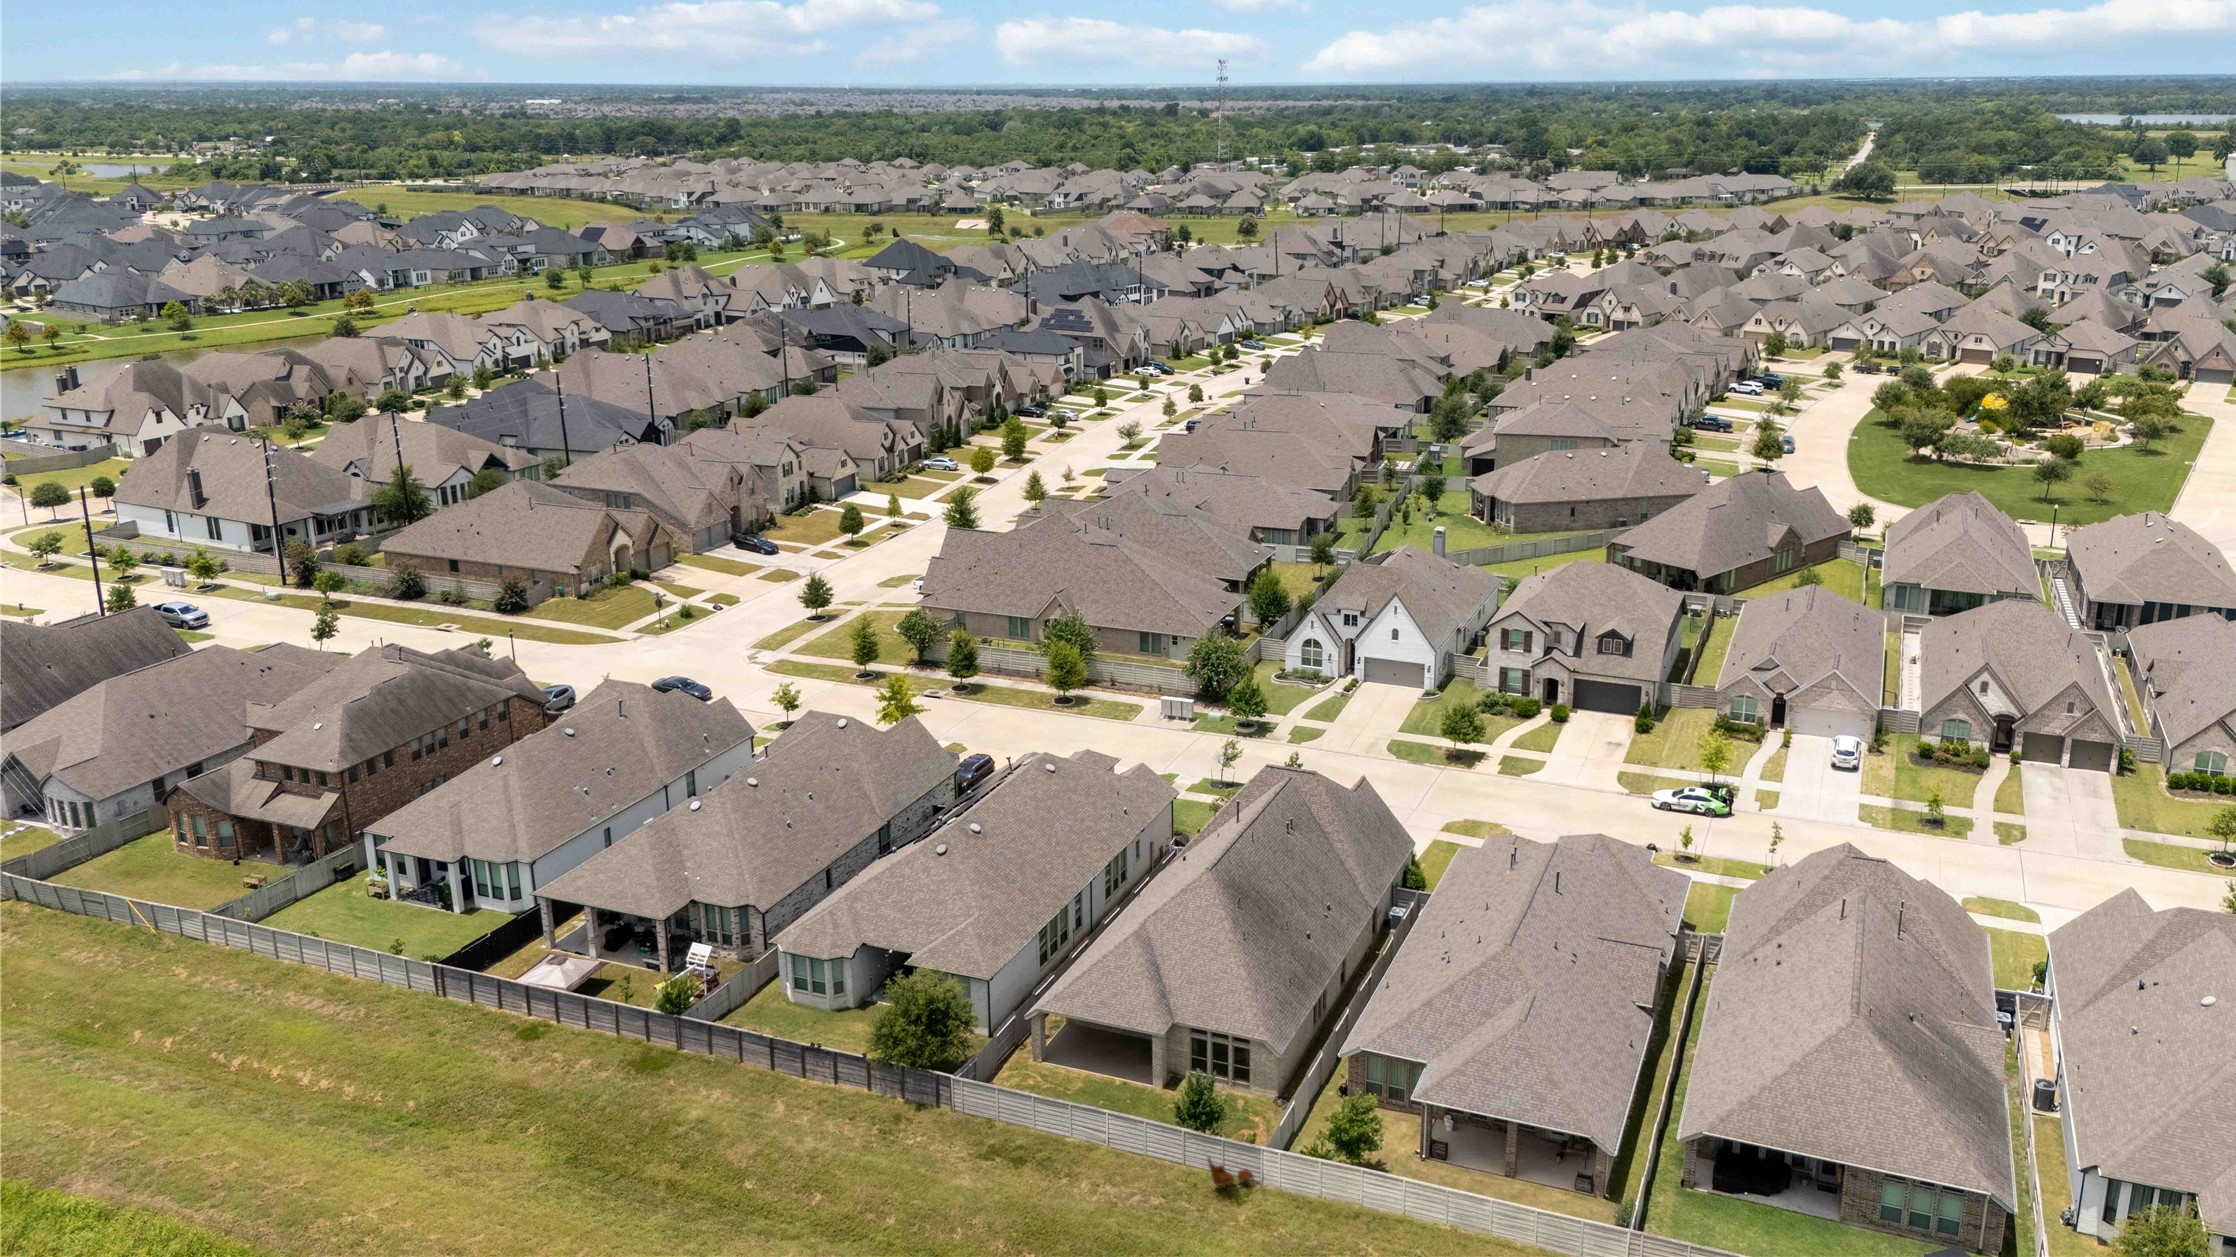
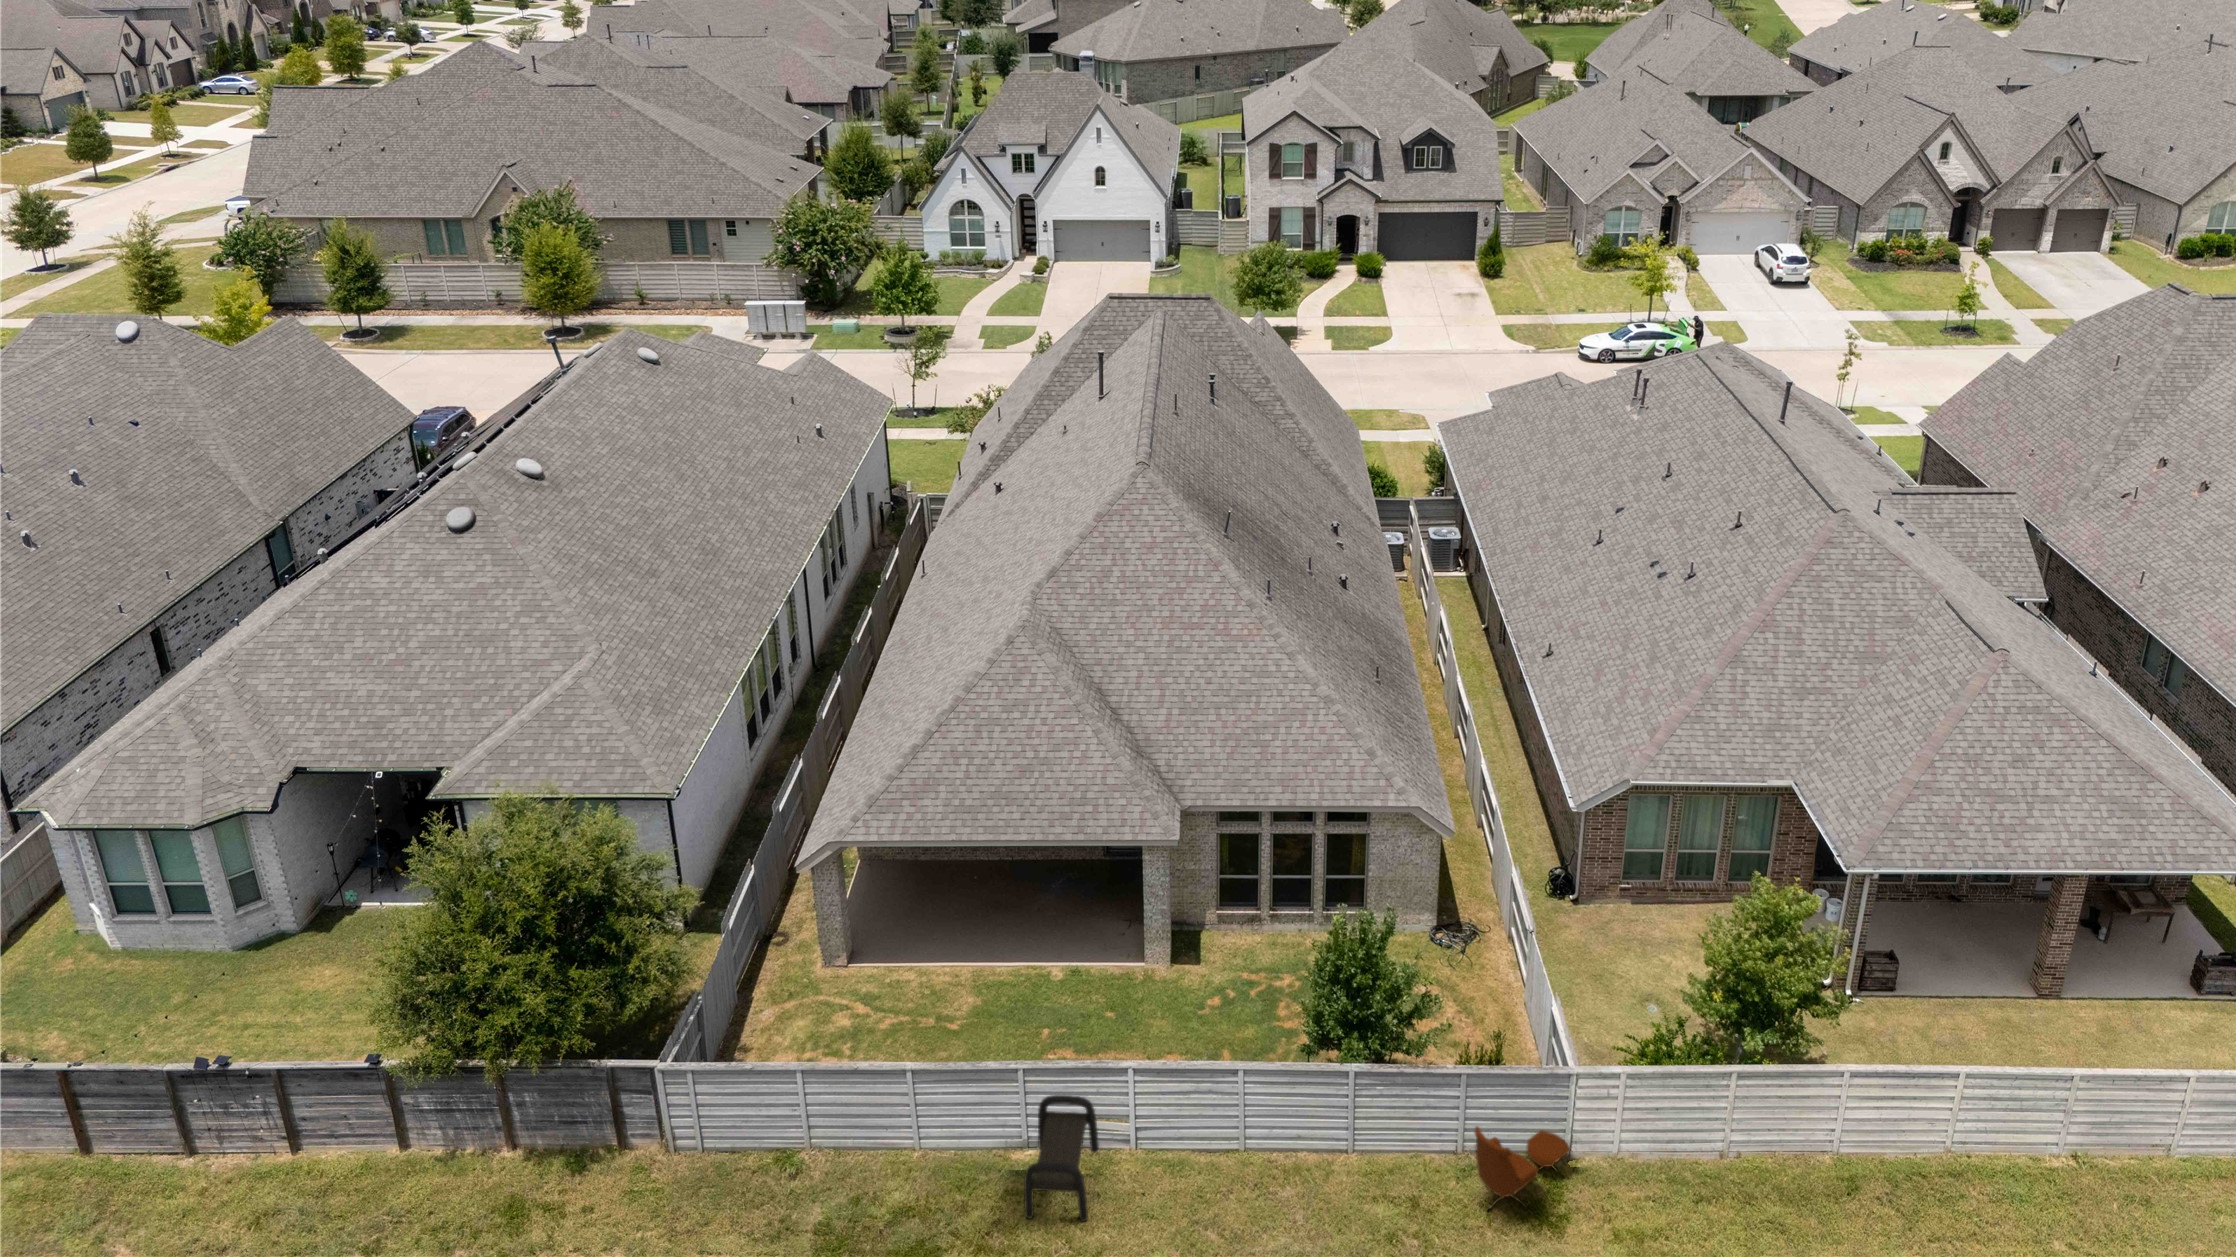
bench: none [1057,1116,1093,1162] -> present [1024,1095,1099,1222]

